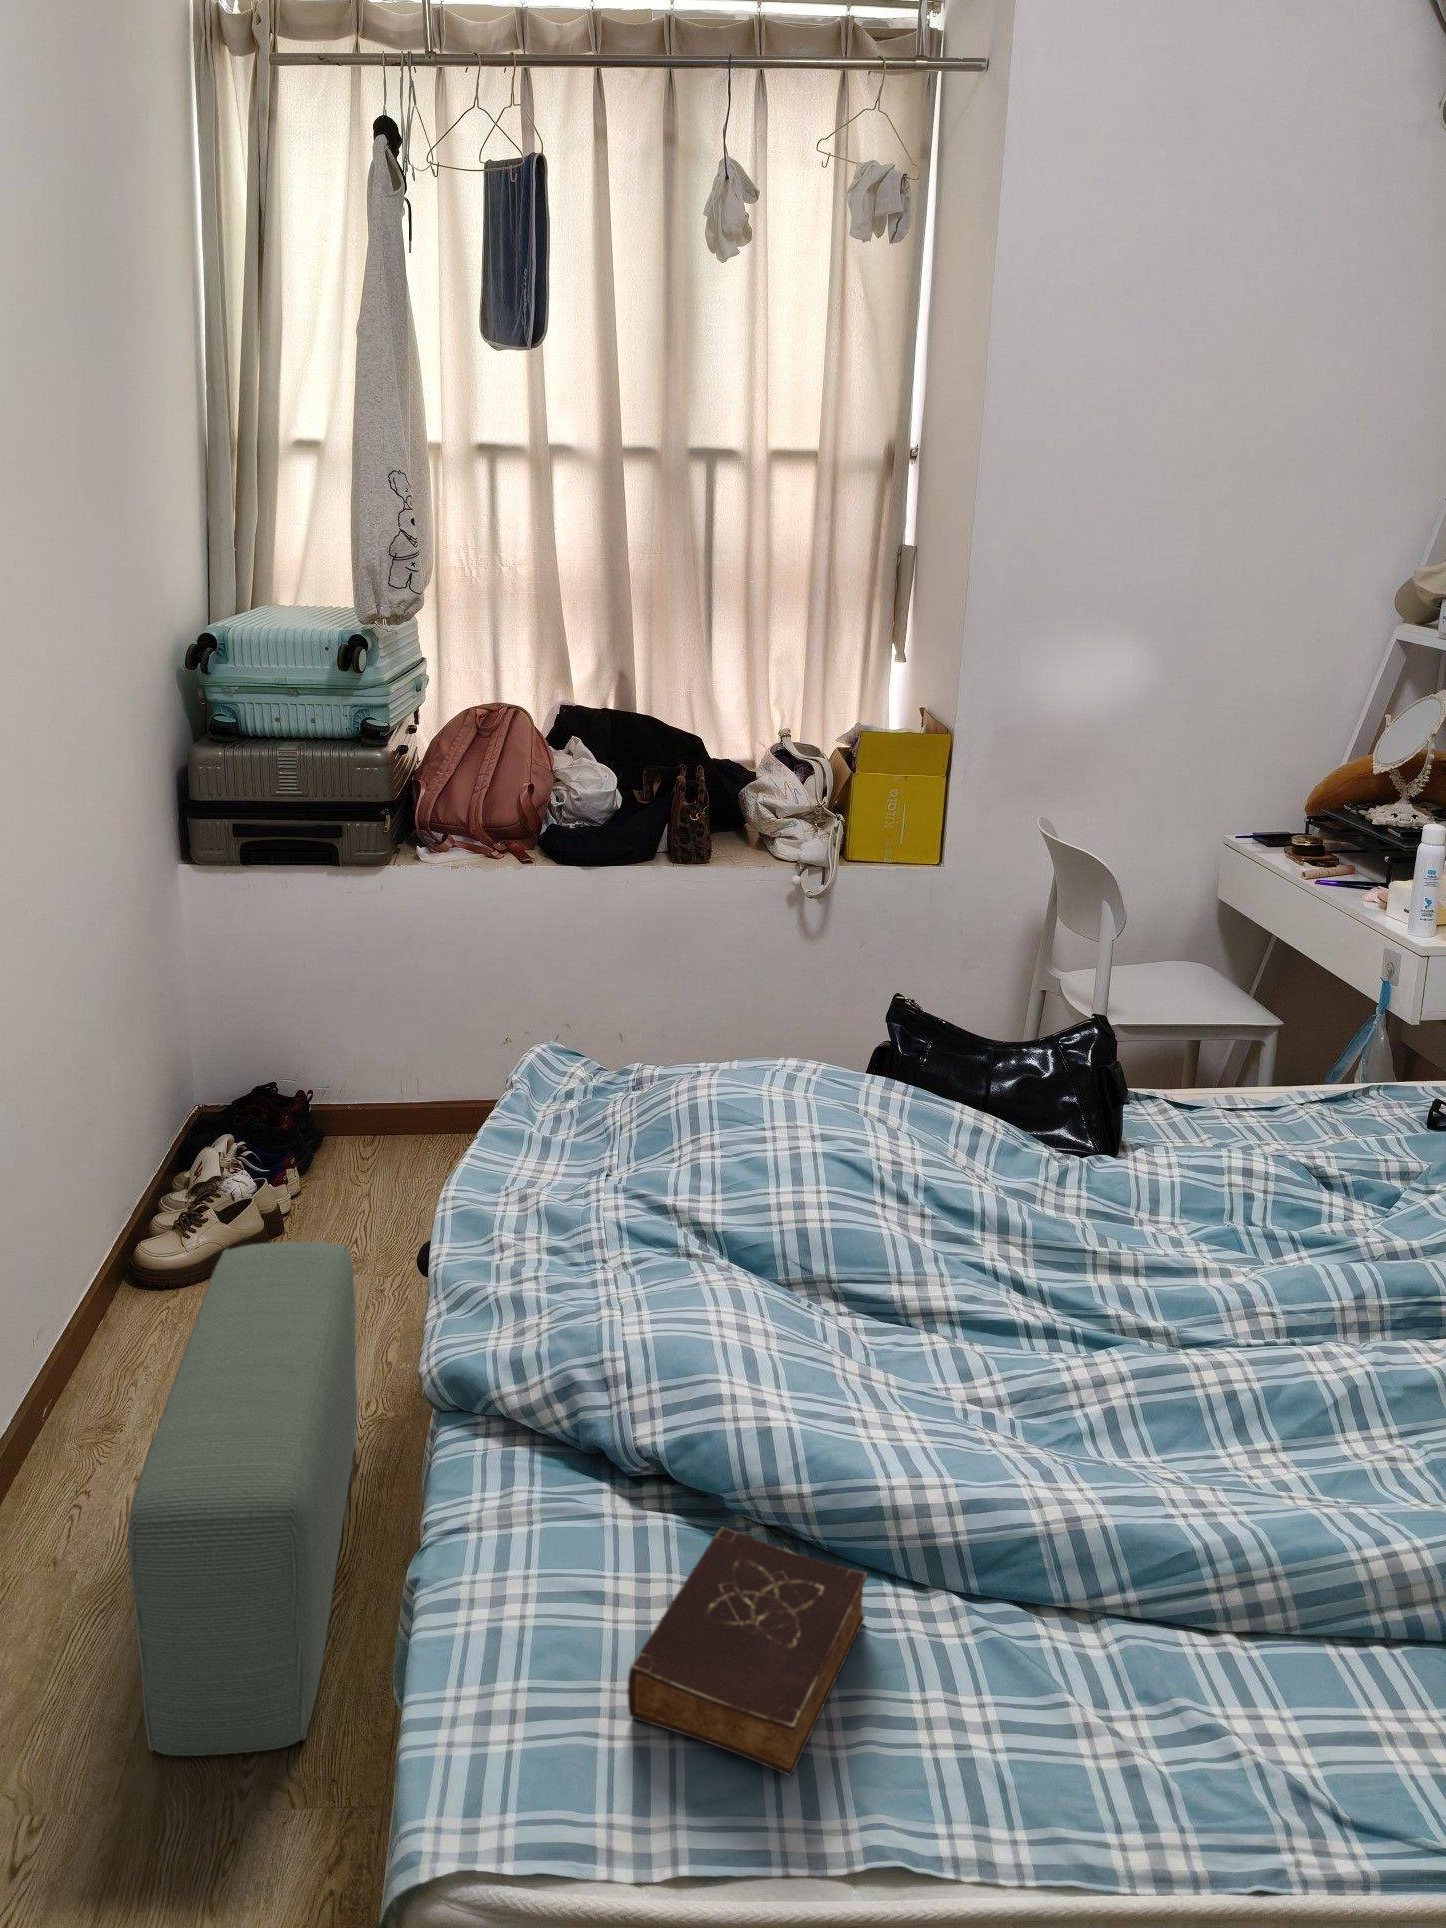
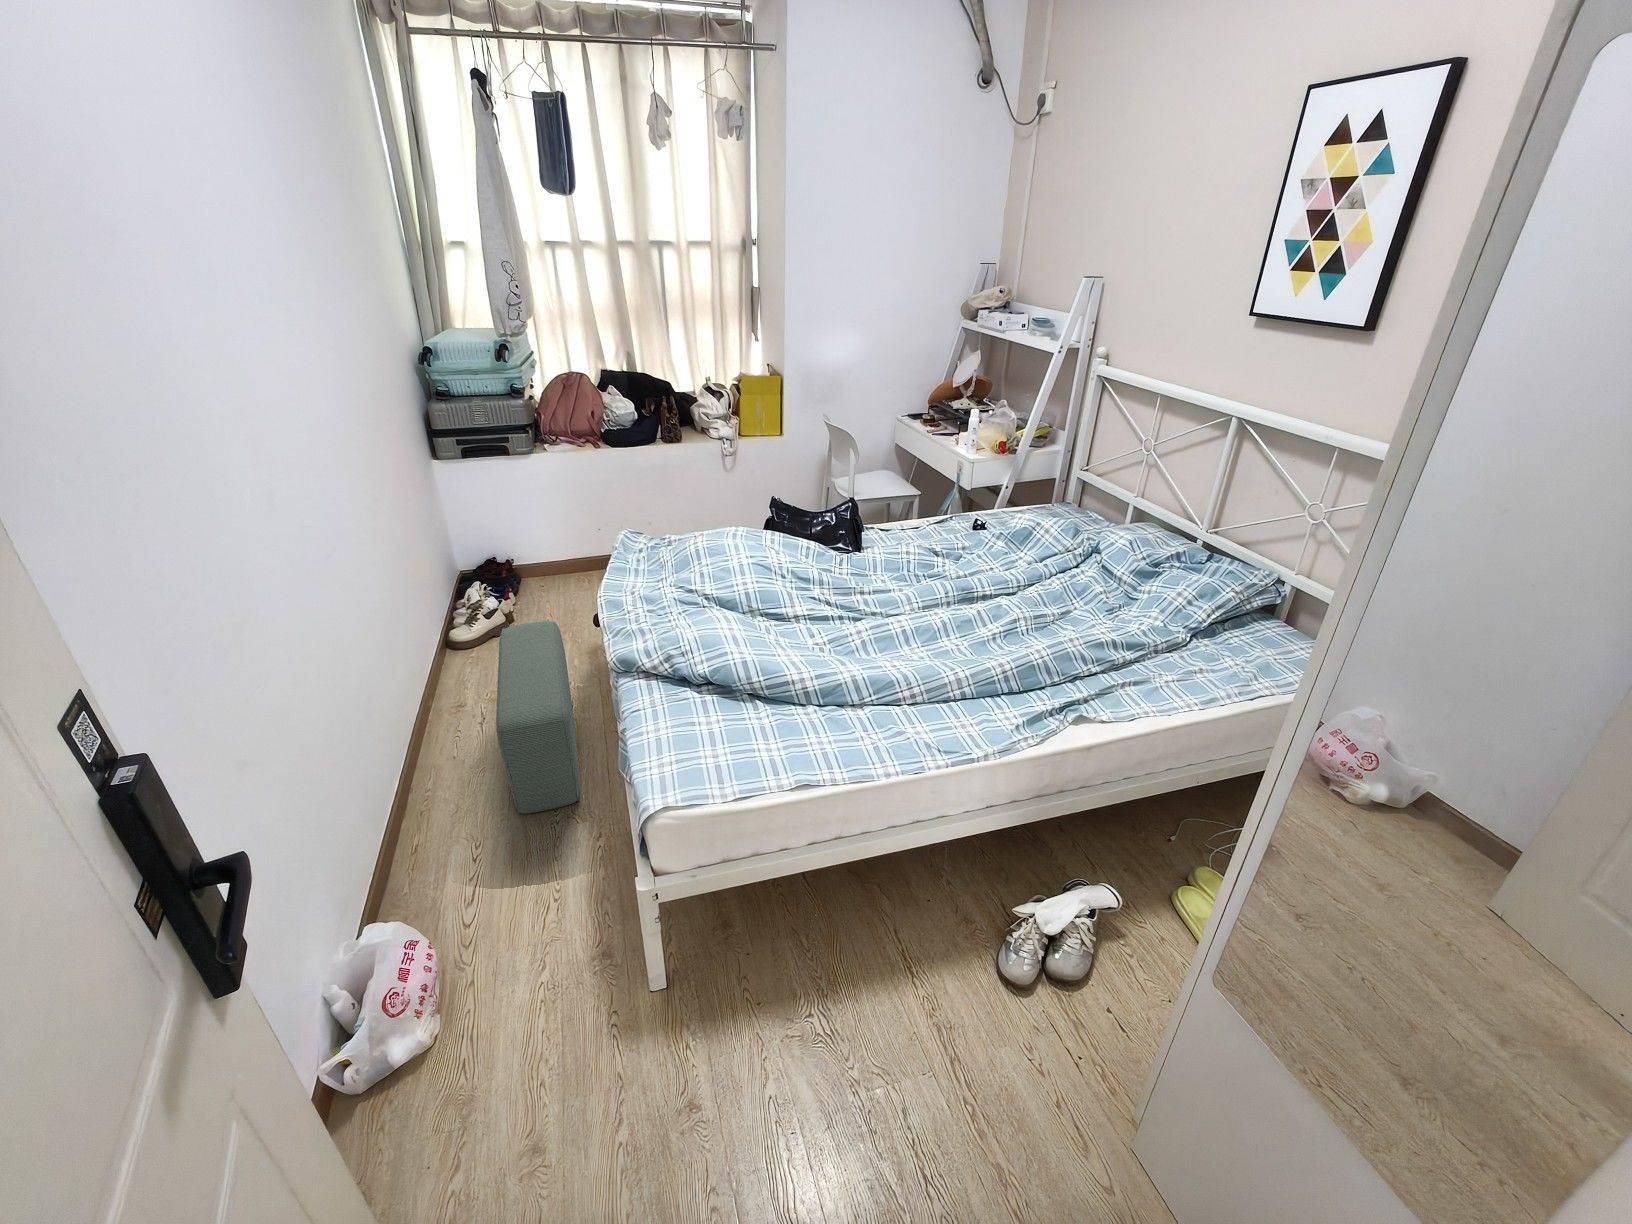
book: present [627,1528,867,1776] -> none [710,696,786,765]

